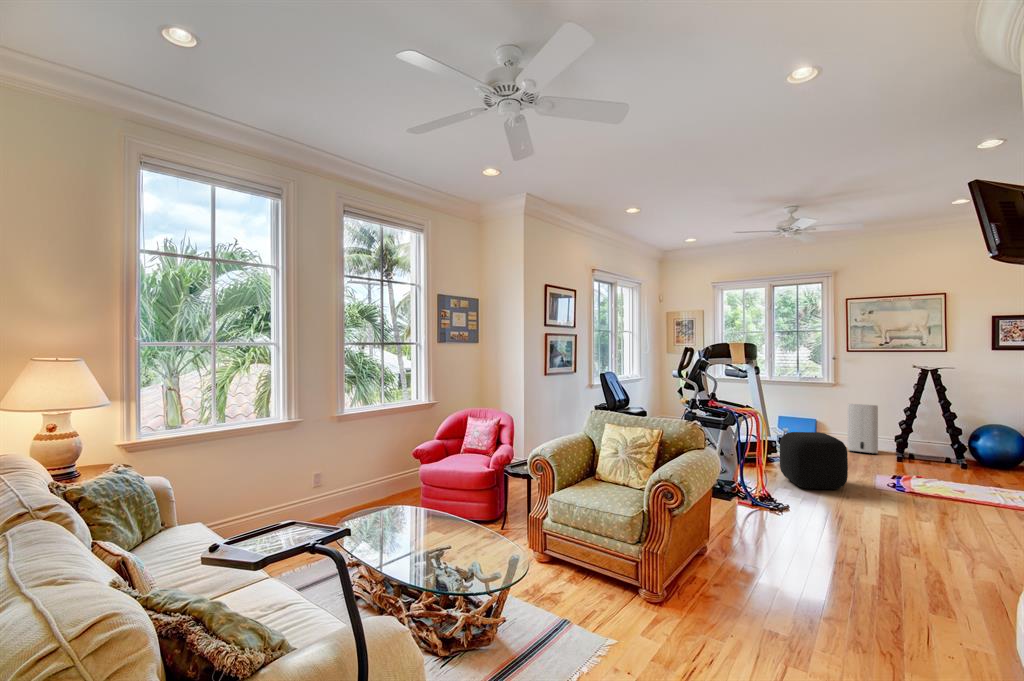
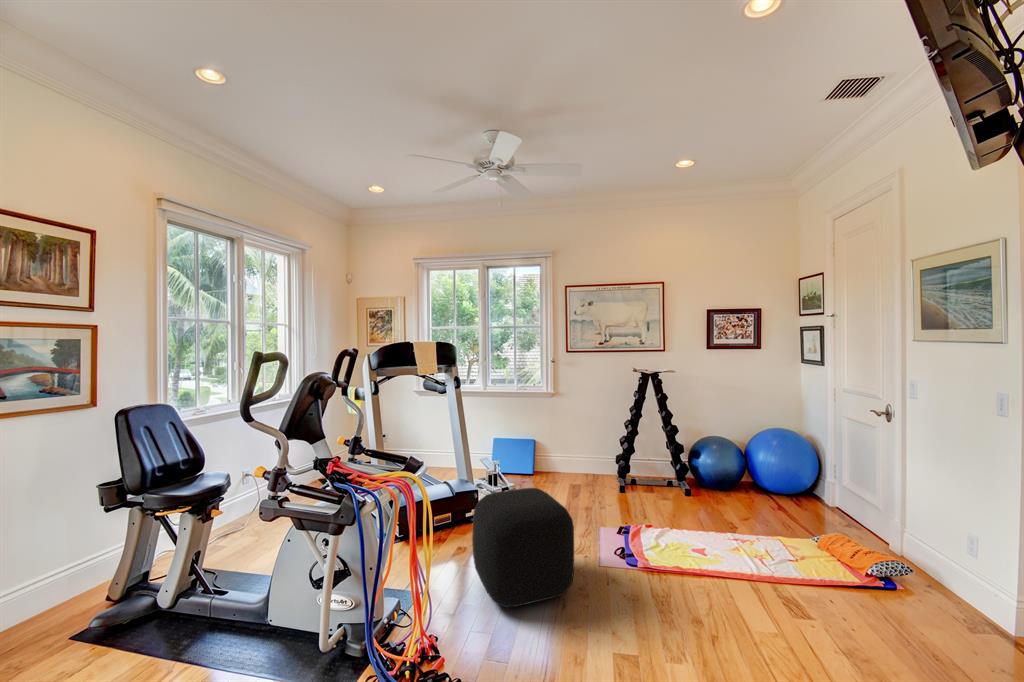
air purifier: present [848,404,878,453] -> none [569,419,600,482]

